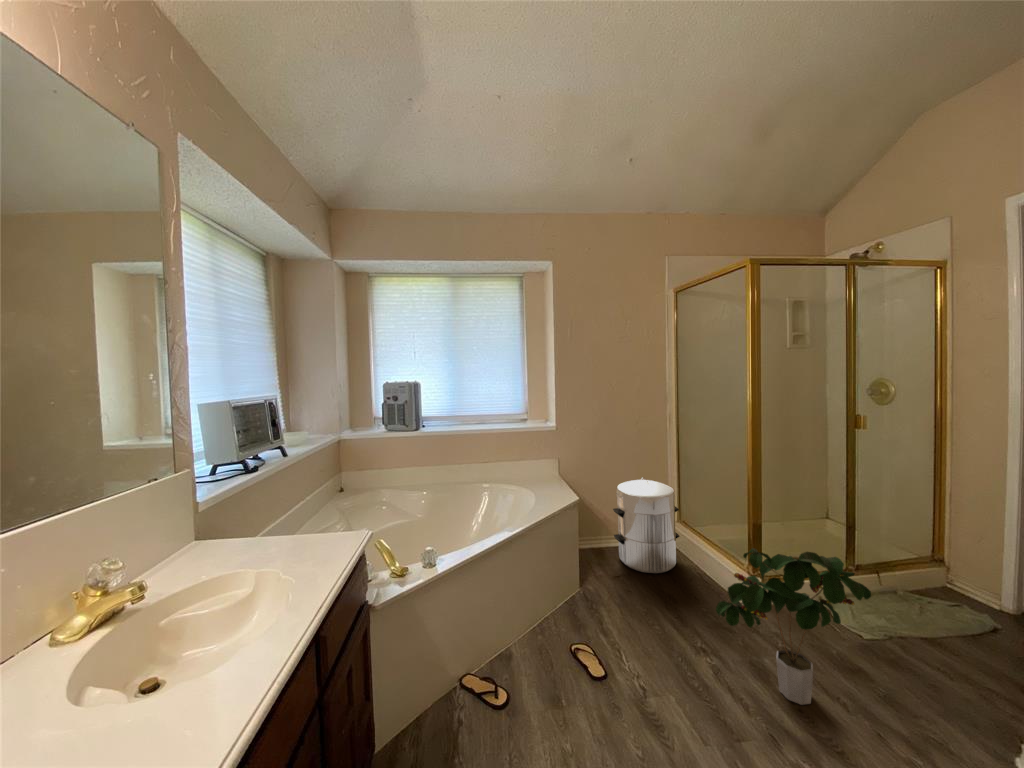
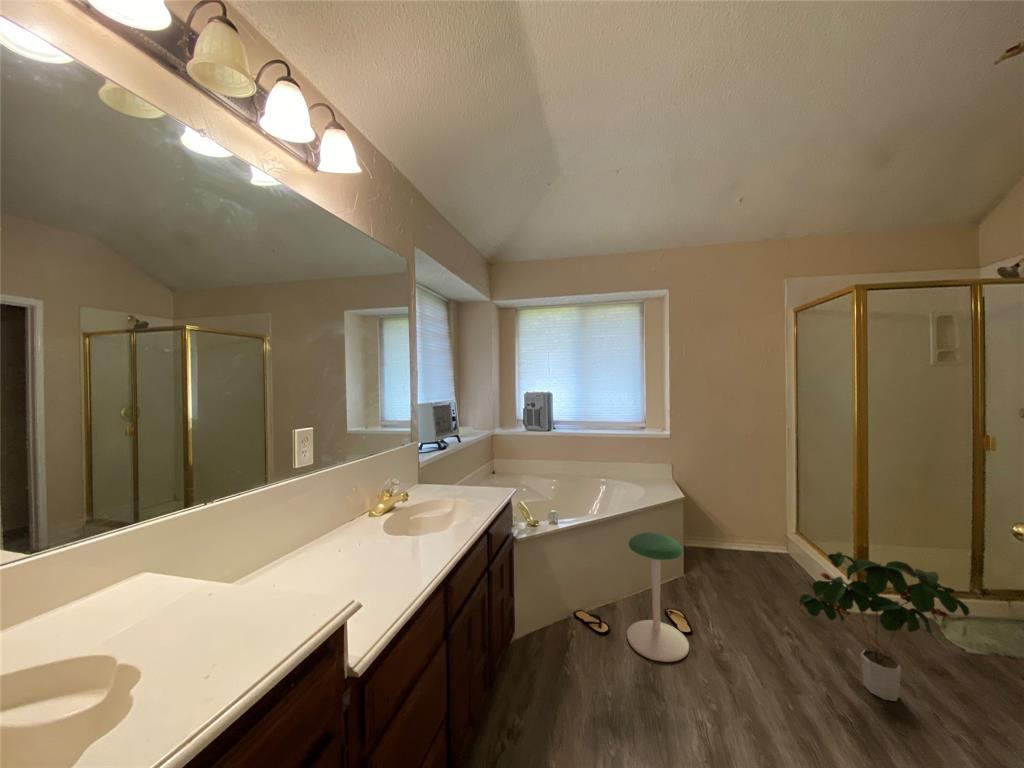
waste bin: present [613,477,680,573] -> none [721,486,793,577]
stool: none [531,556,607,731] -> present [627,532,689,662]

